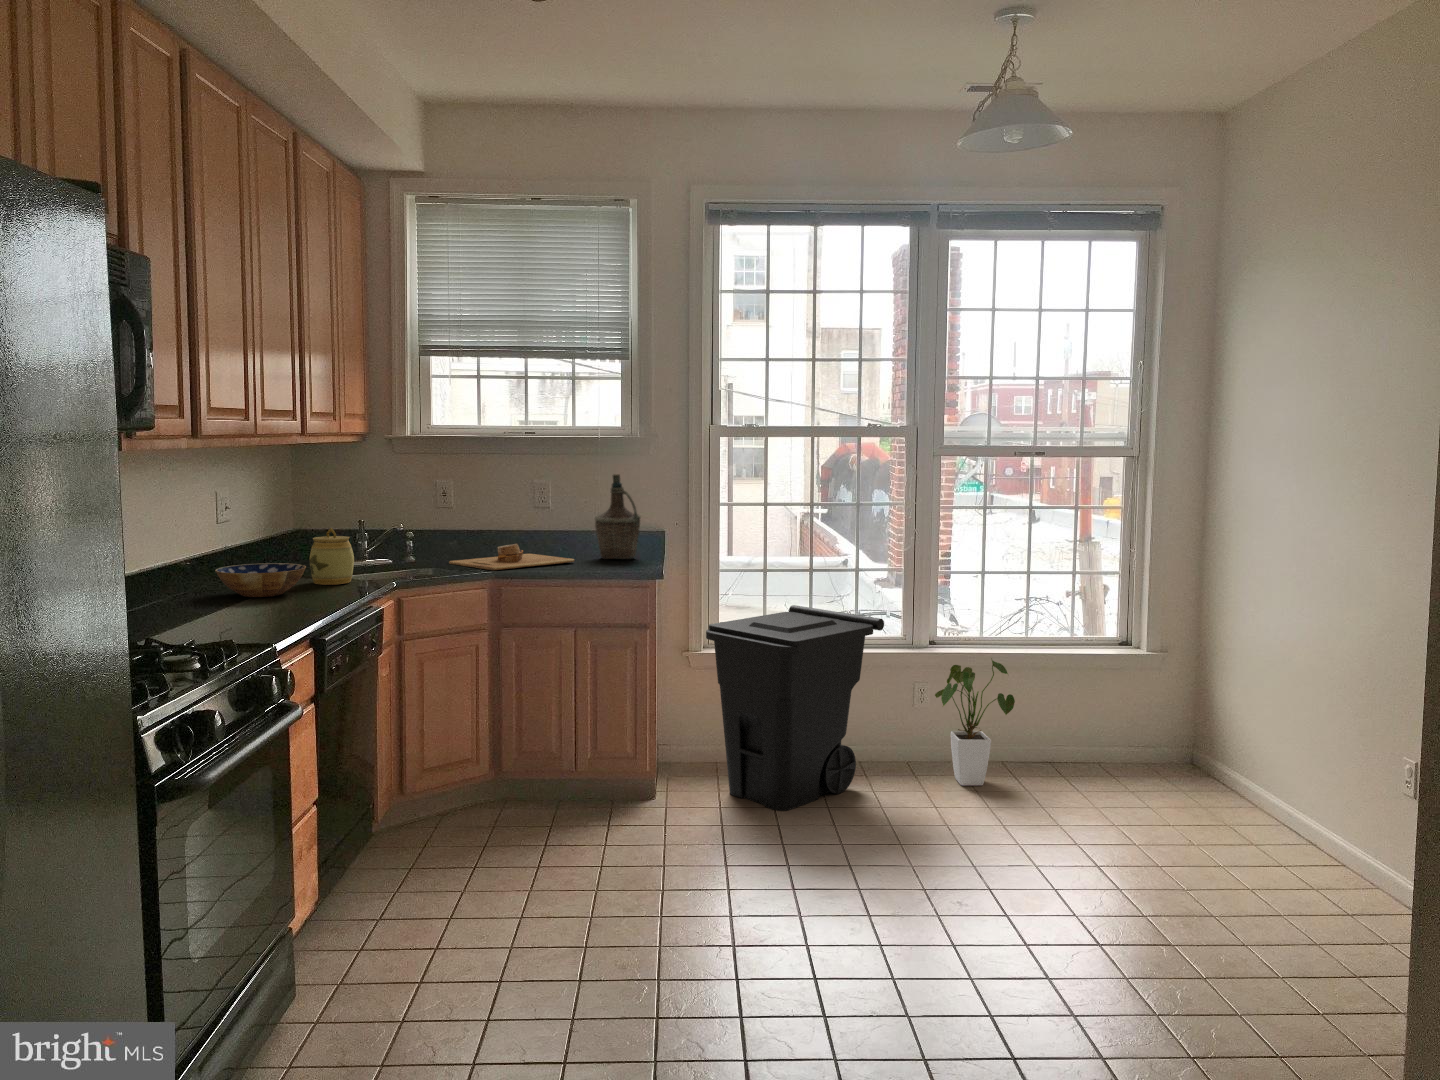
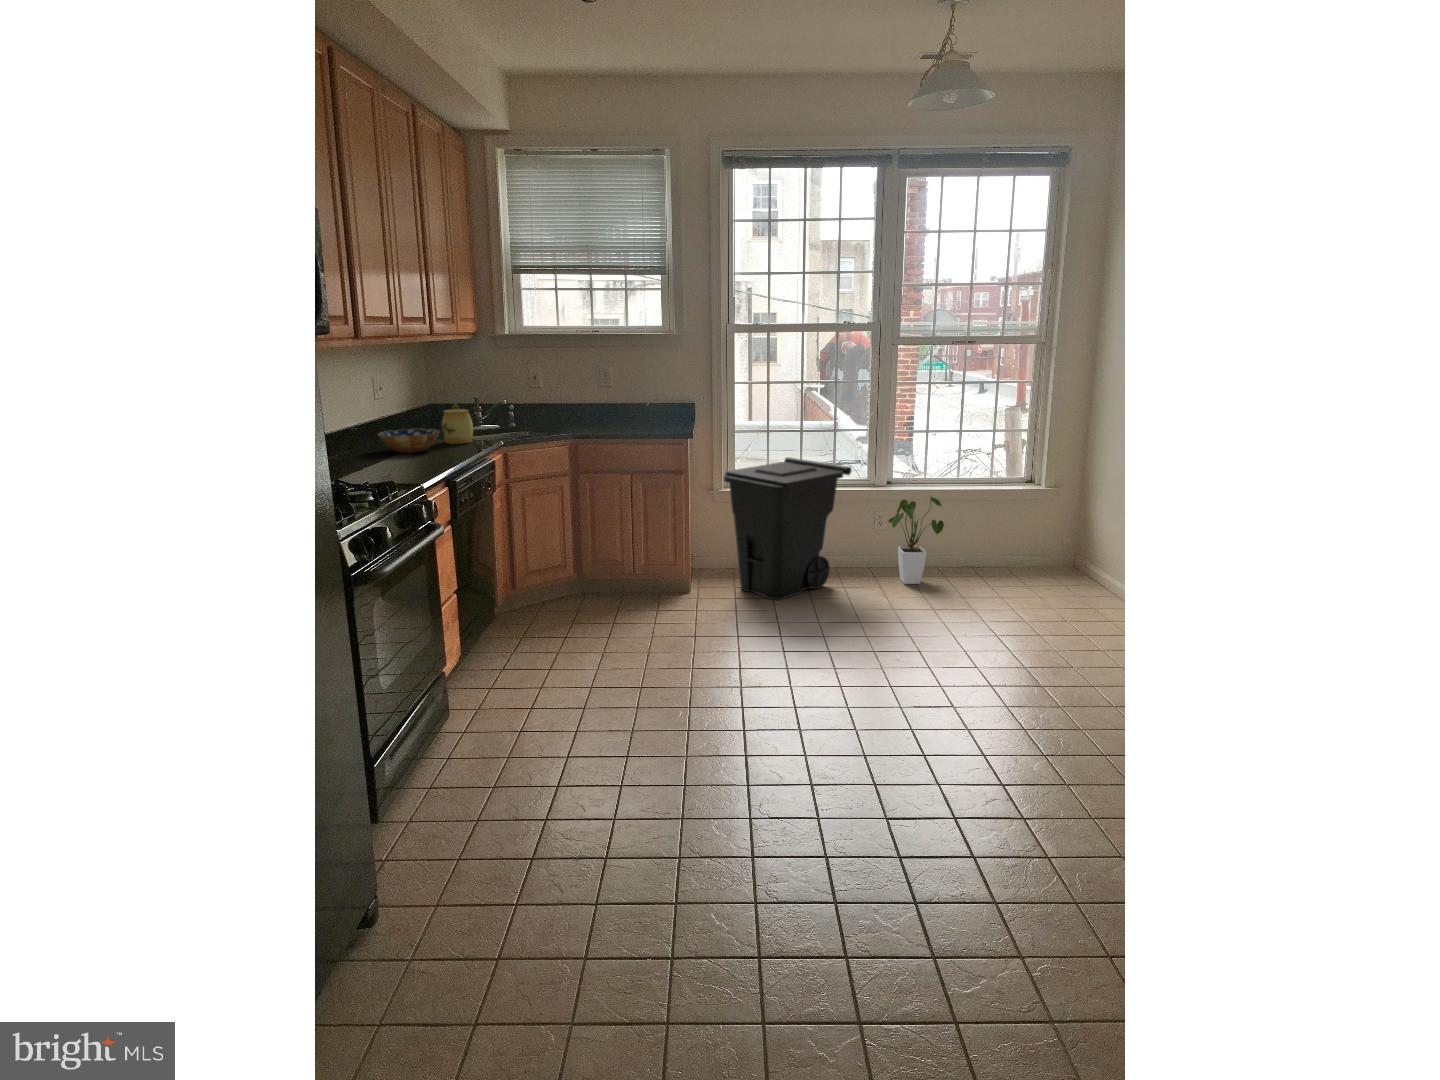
bottle: present [595,474,640,559] -> none [644,362,677,424]
cutting board: present [449,544,574,570] -> none [540,414,629,433]

